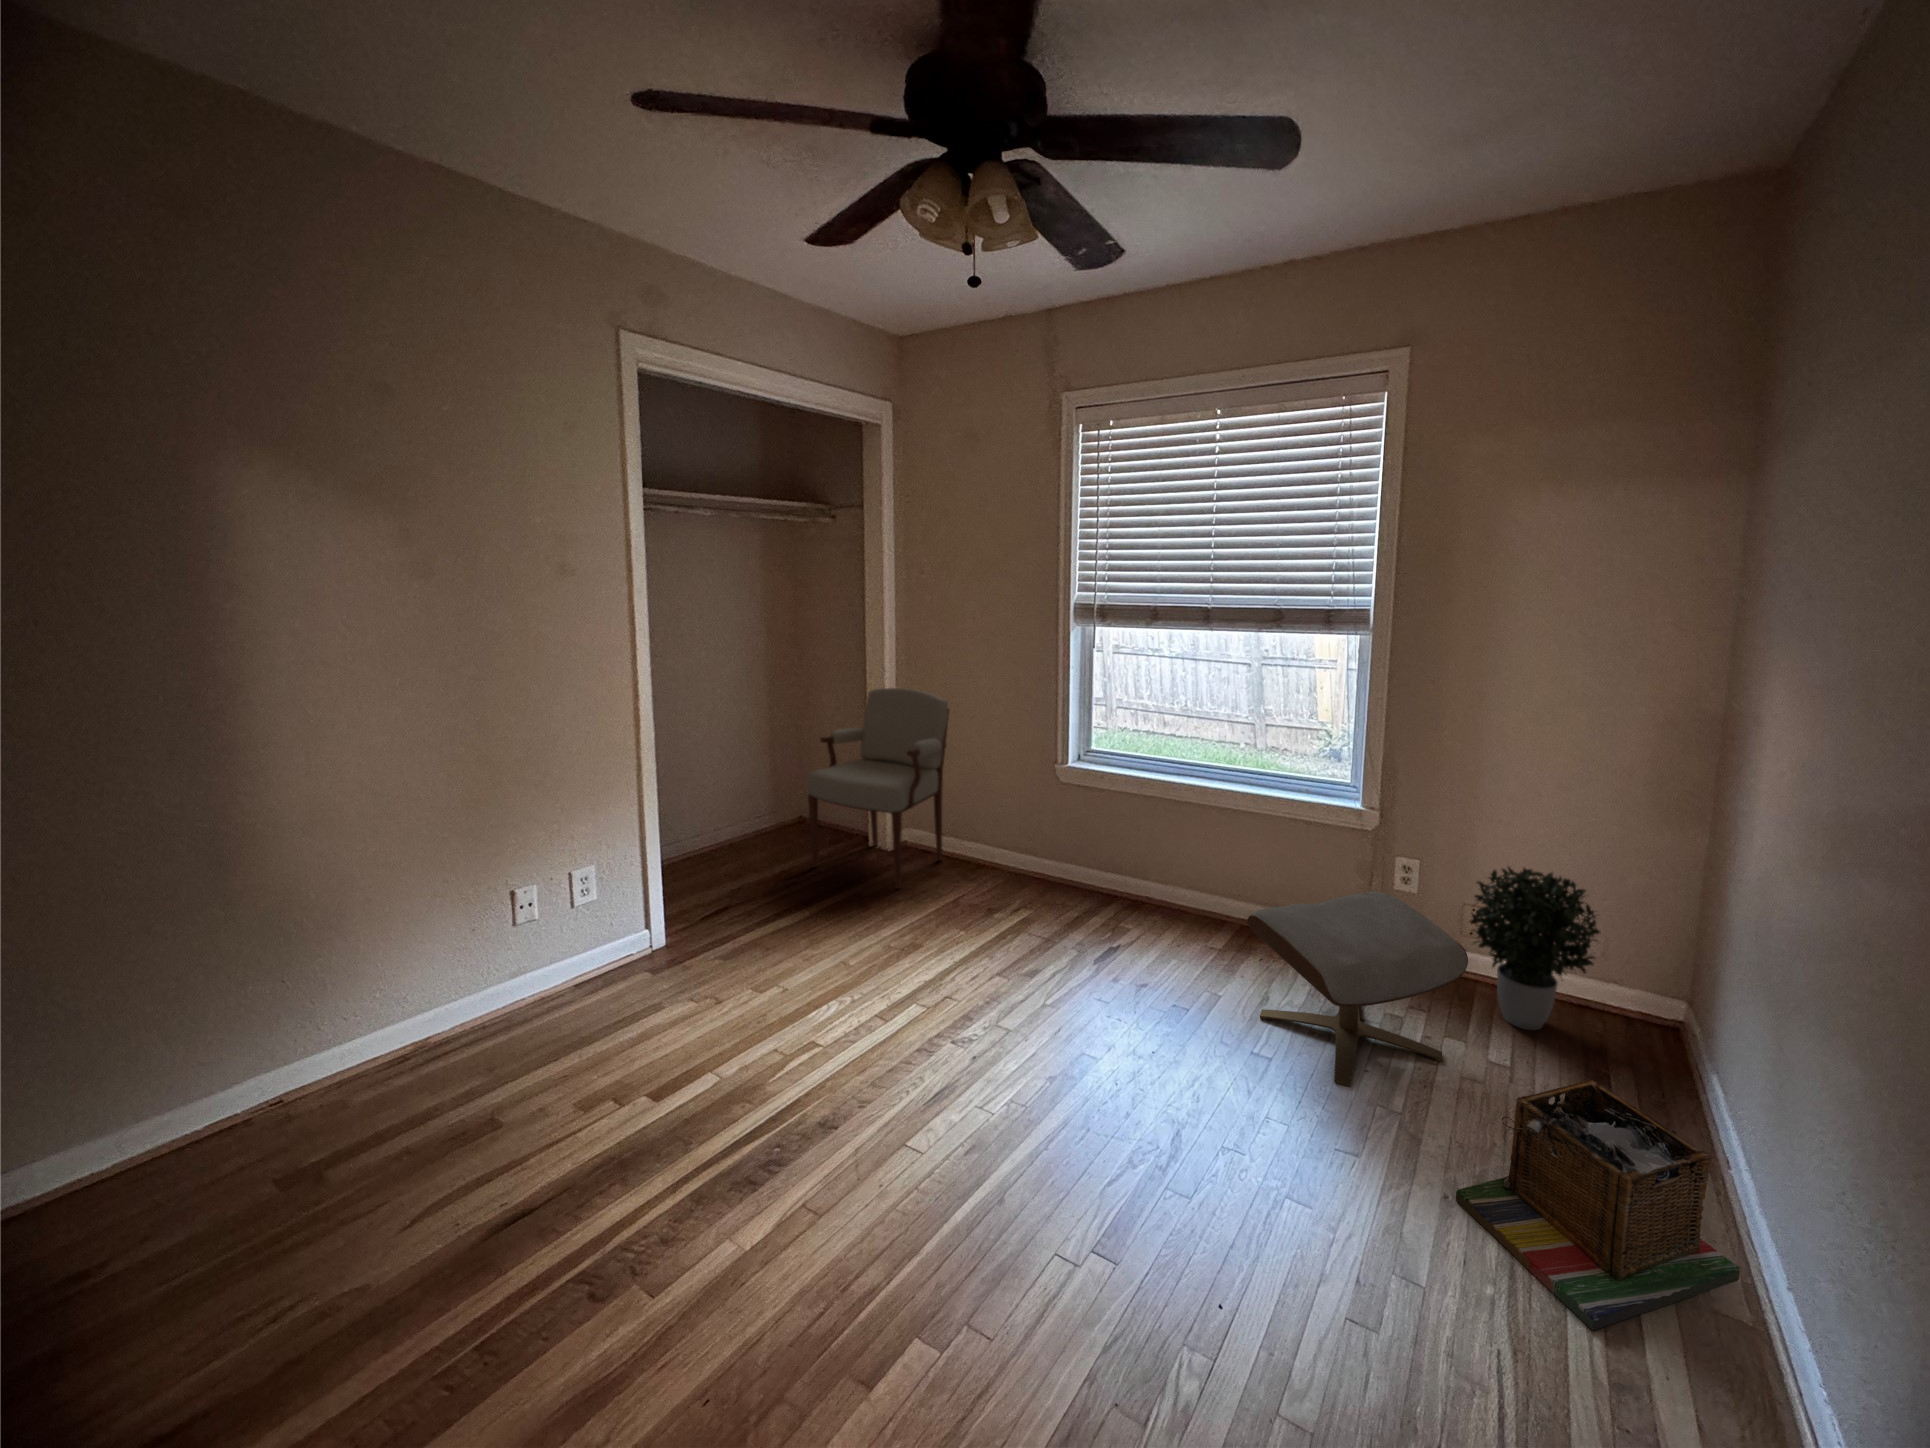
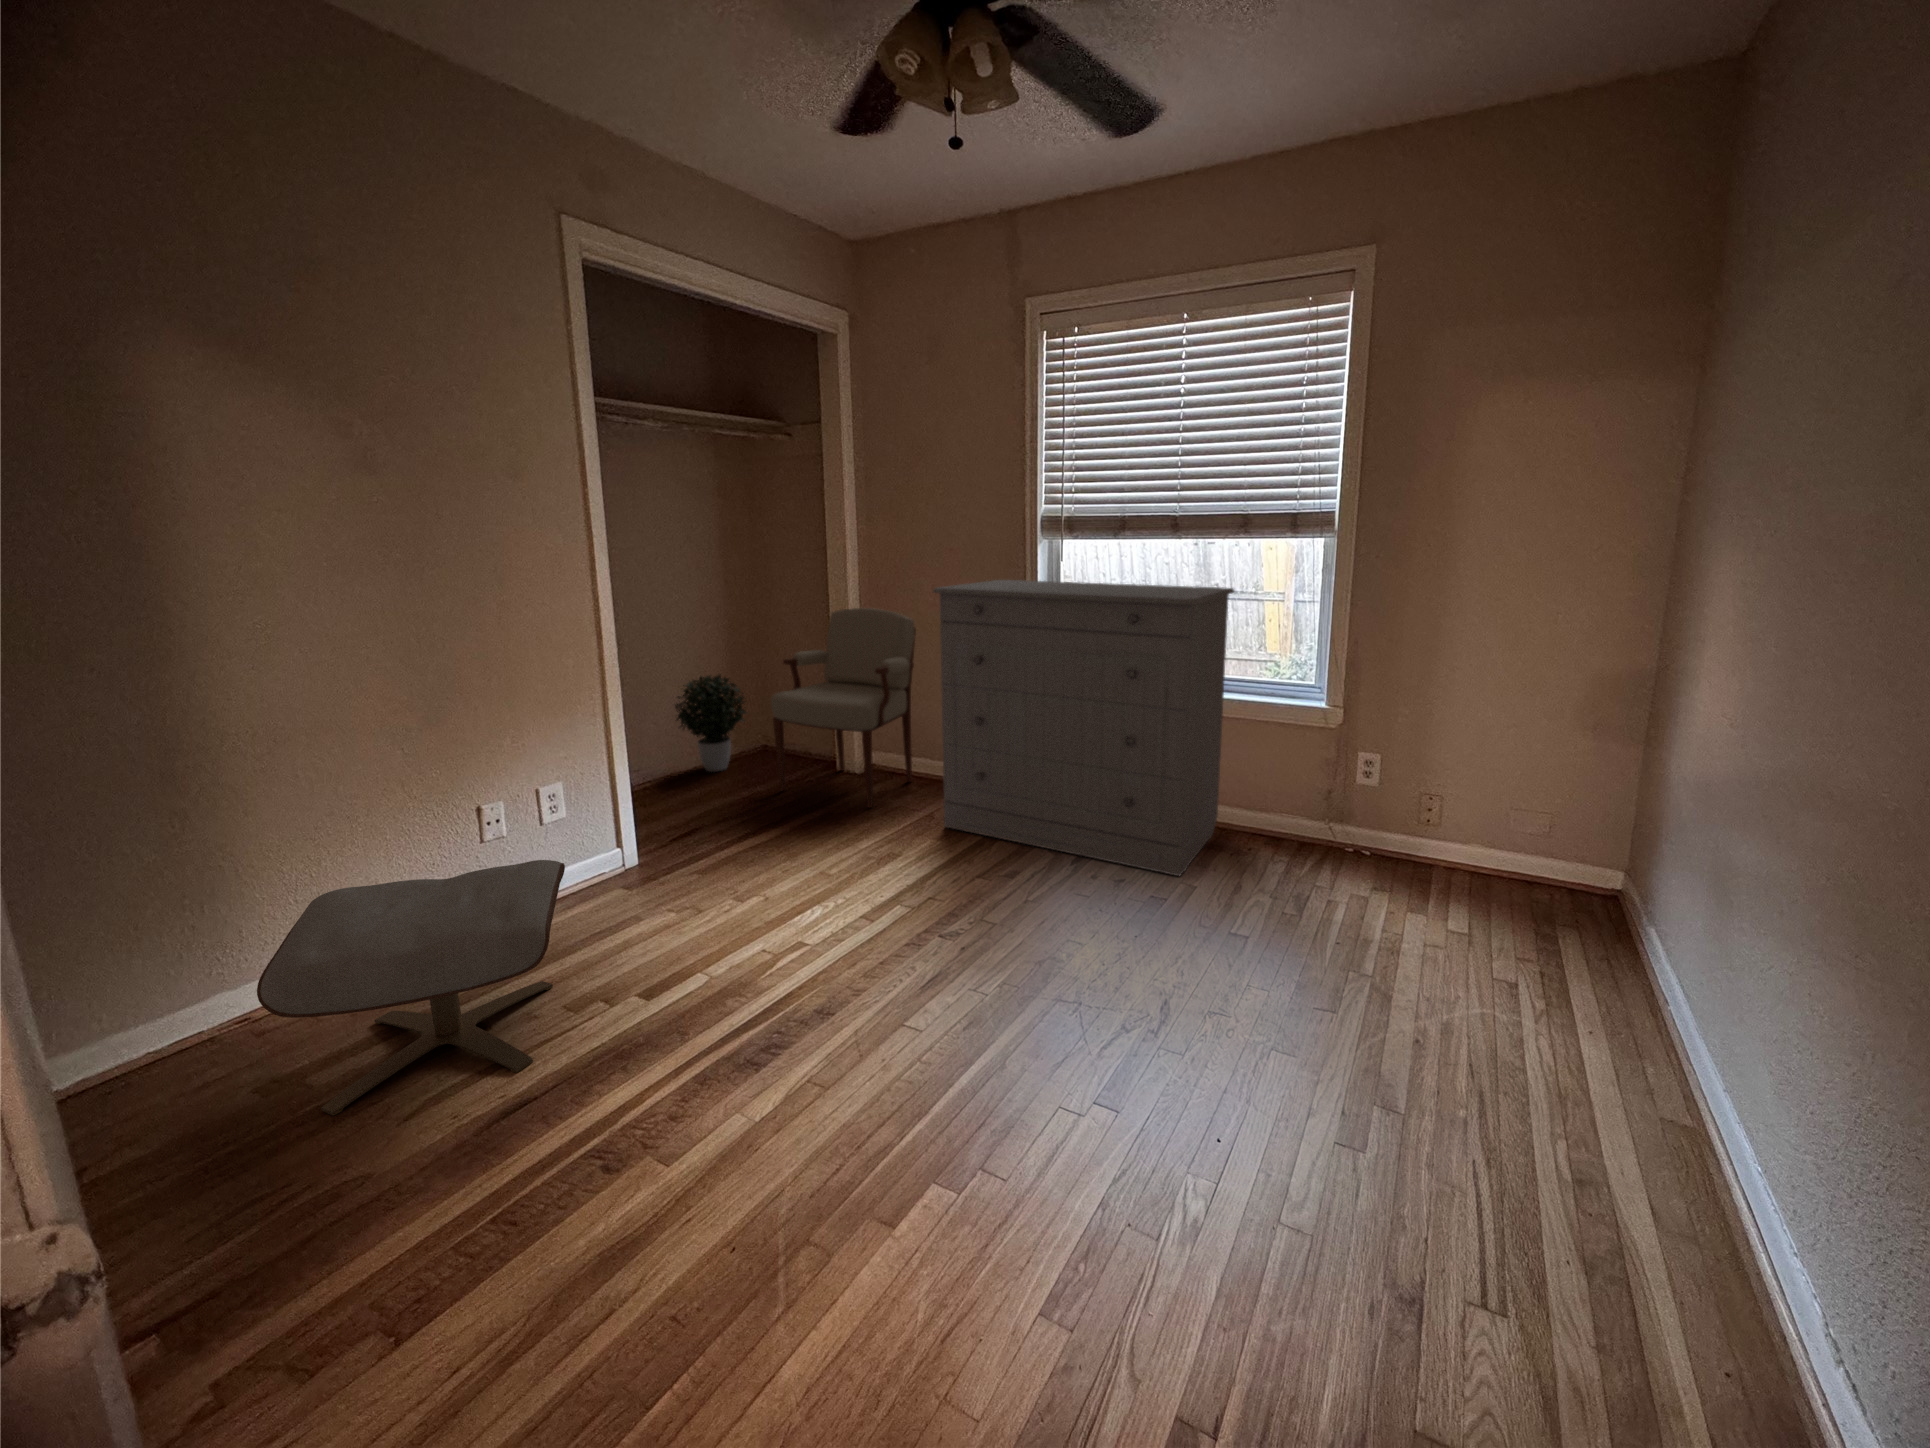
dresser: none [962,665,1263,981] -> present [933,580,1234,876]
potted plant: present [1472,867,1600,1030] -> present [675,674,746,772]
ottoman: present [1247,891,1468,1086] -> present [257,860,565,1116]
laundry basket: present [1456,1080,1740,1331] -> none [1426,930,1677,1137]

